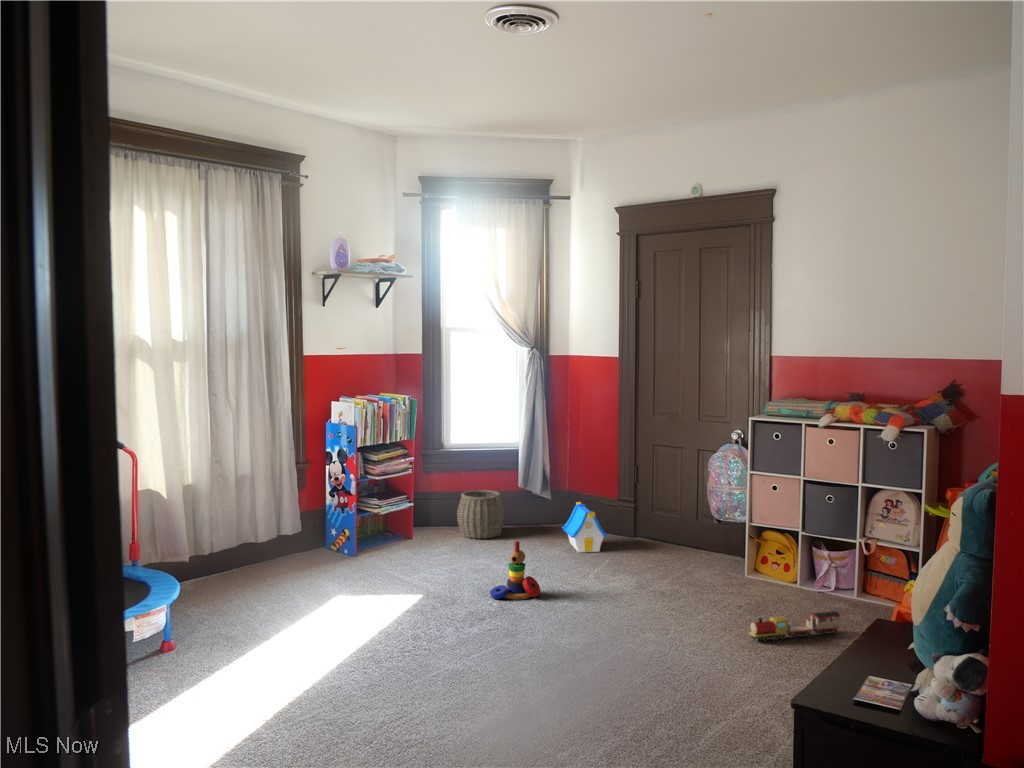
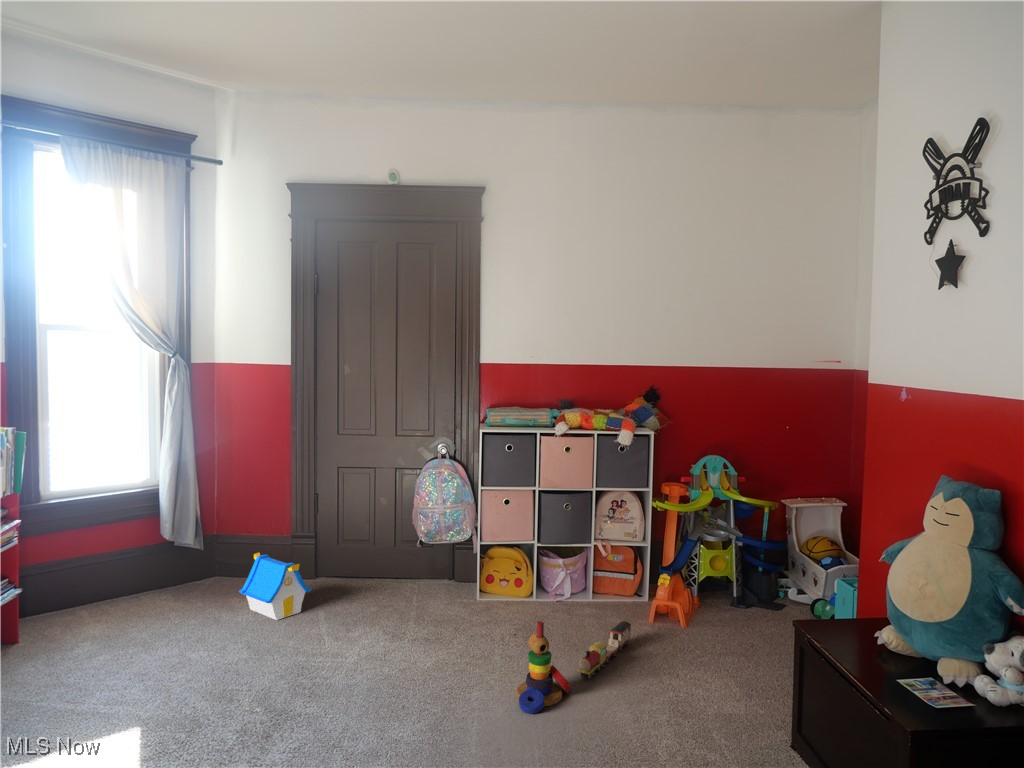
woven basket: present [457,490,505,539] -> none [63,559,146,638]
stacking toy: present [490,541,540,600] -> present [516,621,571,714]

